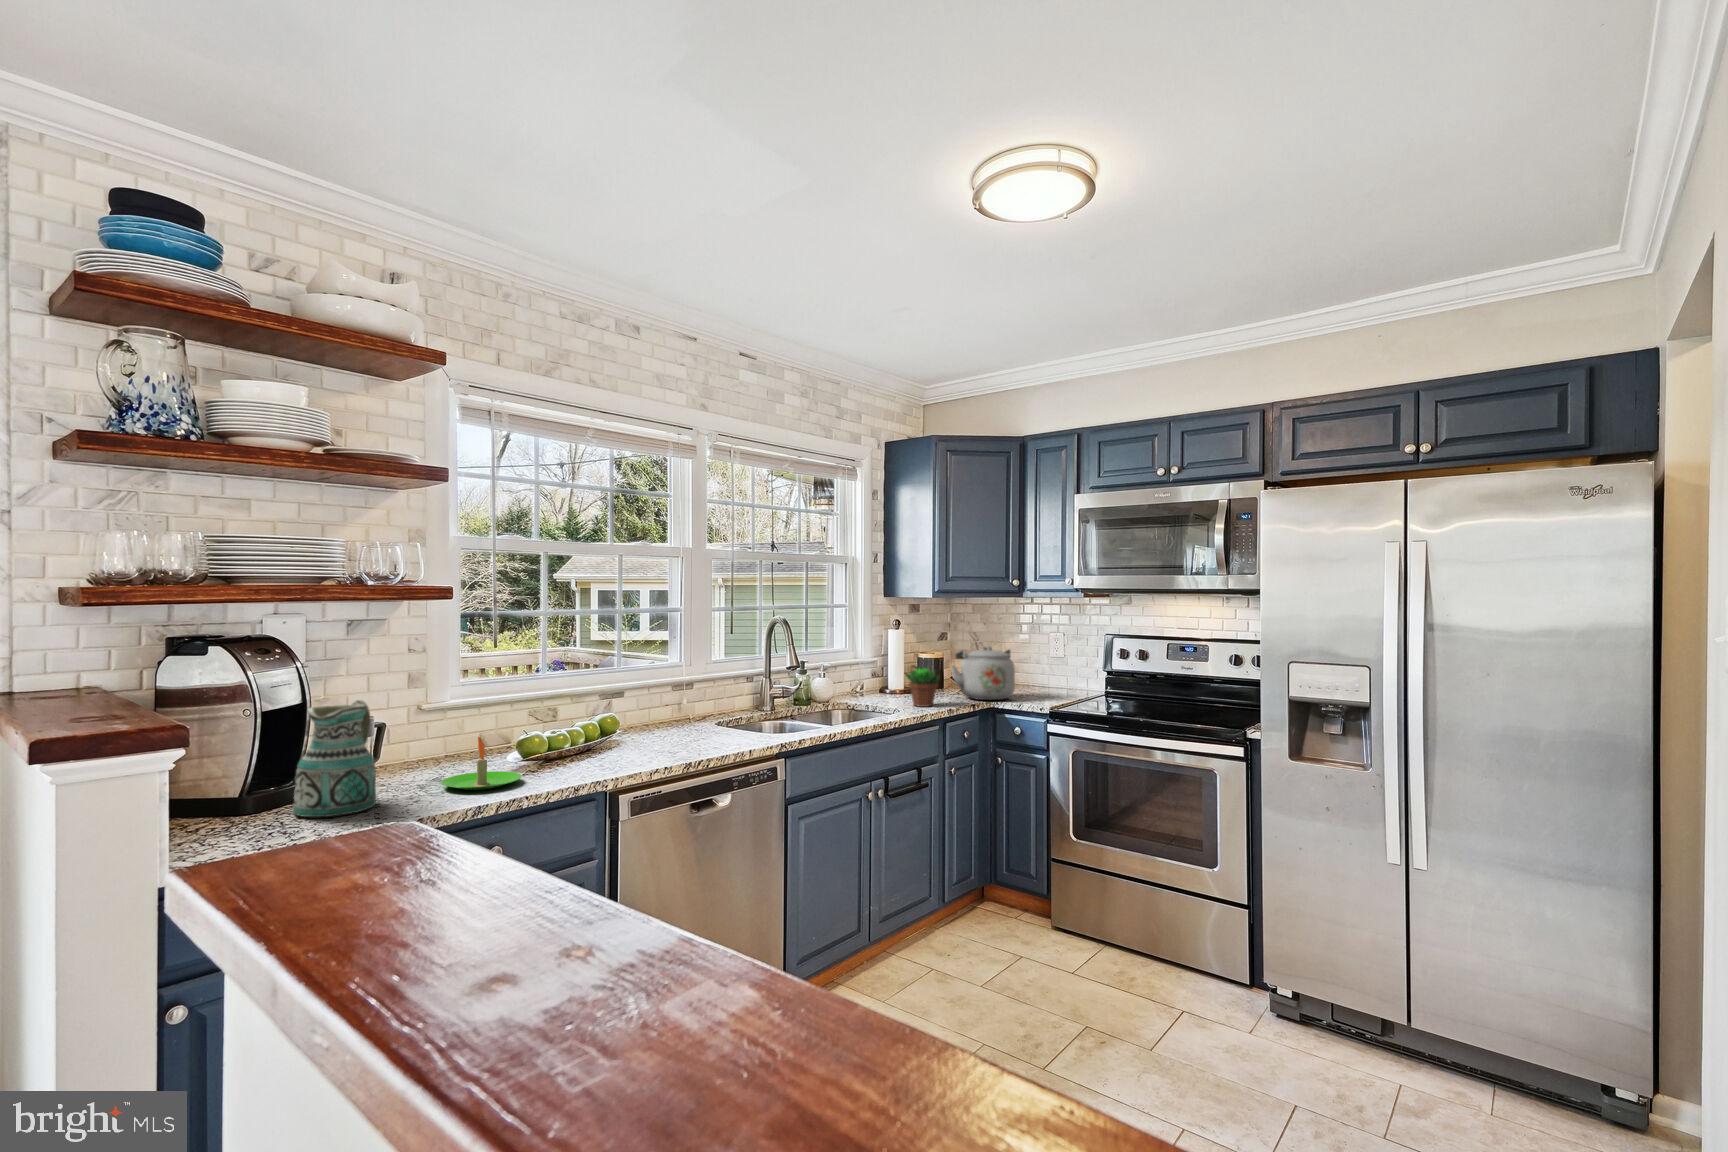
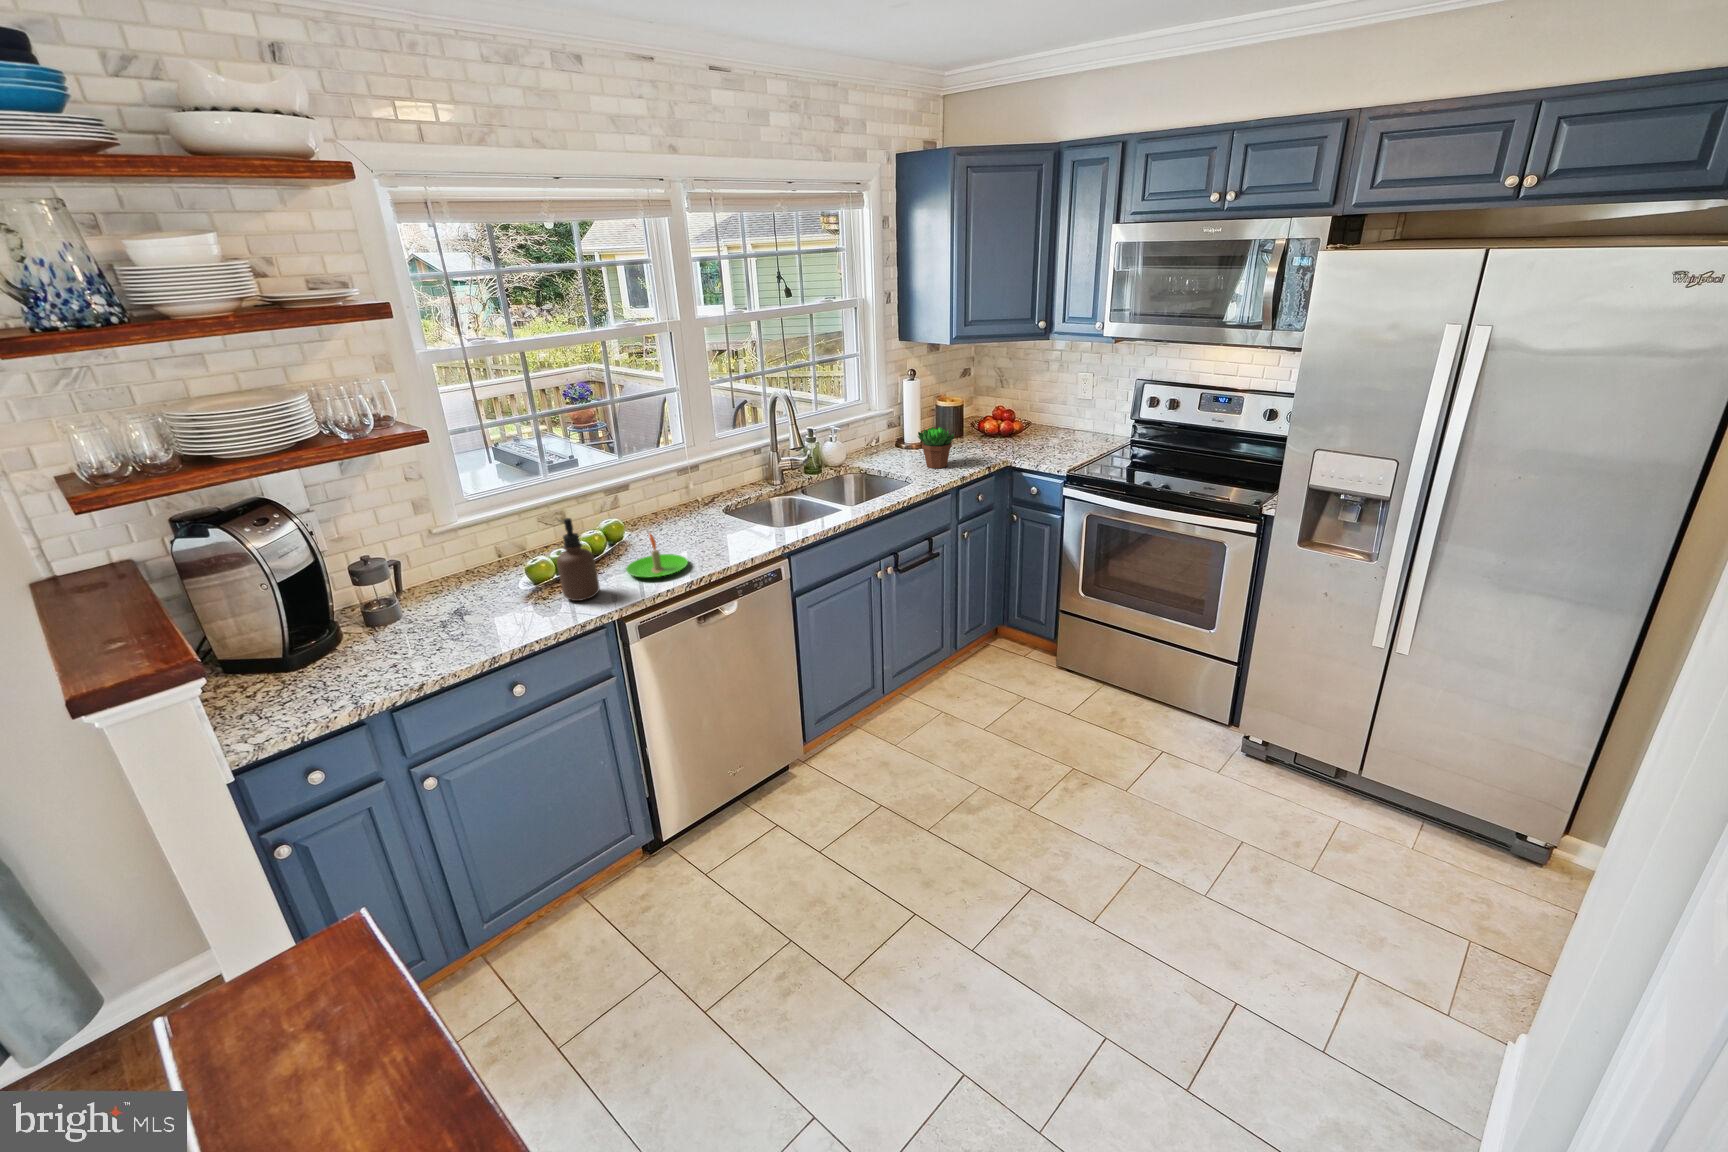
kettle: present [951,646,1015,700] -> none [967,396,1033,454]
soap dispenser: none [555,684,594,772] -> present [557,518,600,601]
ceramic pitcher: present [293,700,376,817] -> none [306,567,396,686]
candle: present [441,737,521,790] -> present [626,534,688,577]

